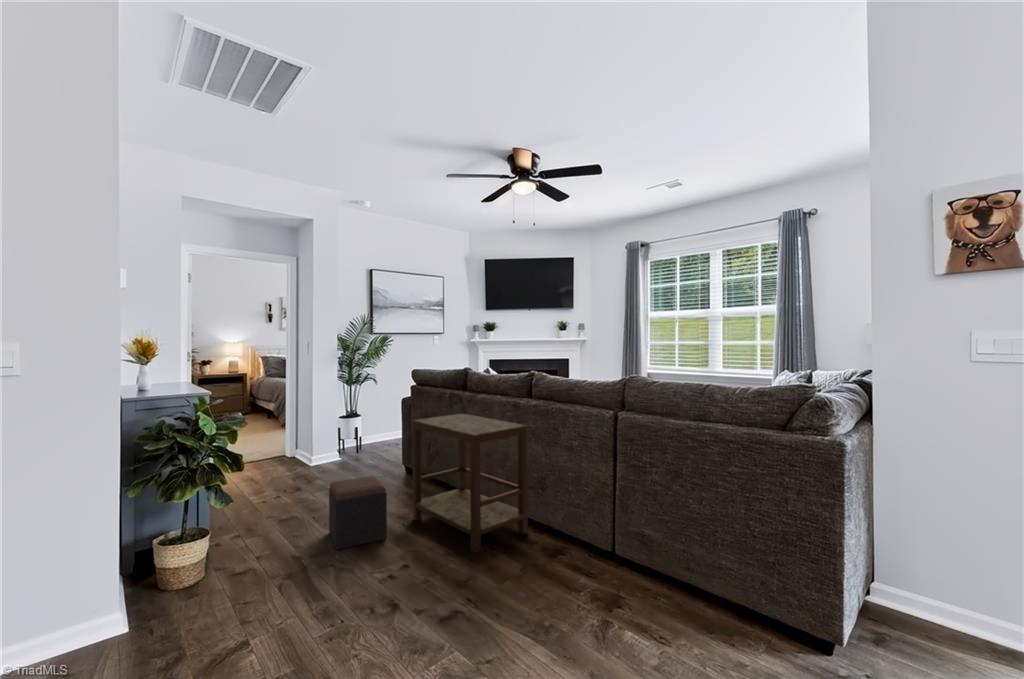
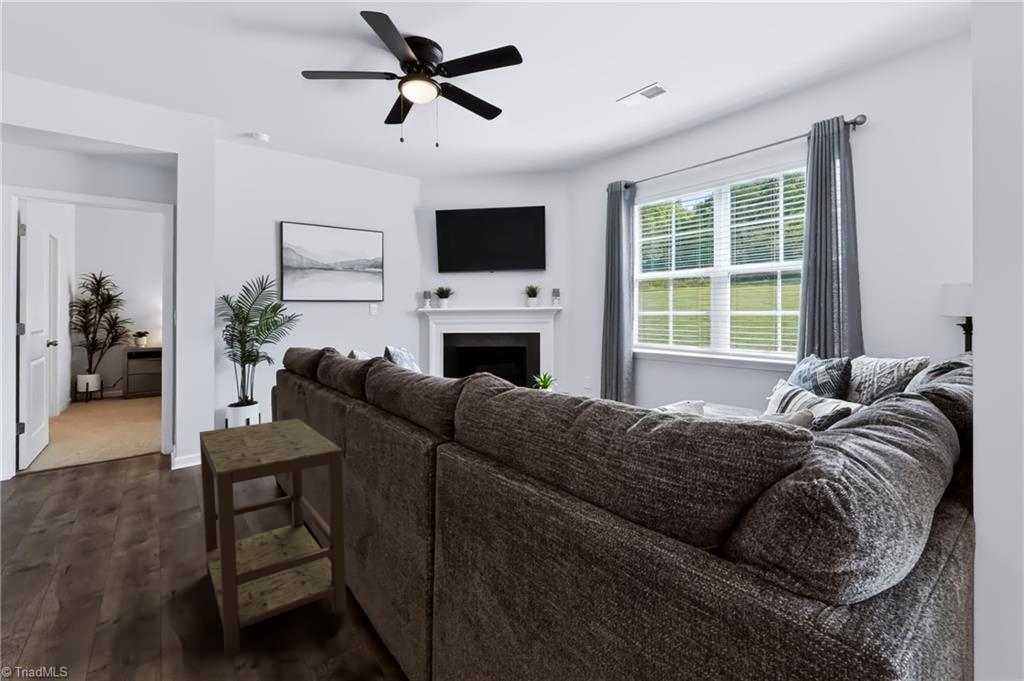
footstool: present [329,476,387,550] -> none [26,514,149,637]

